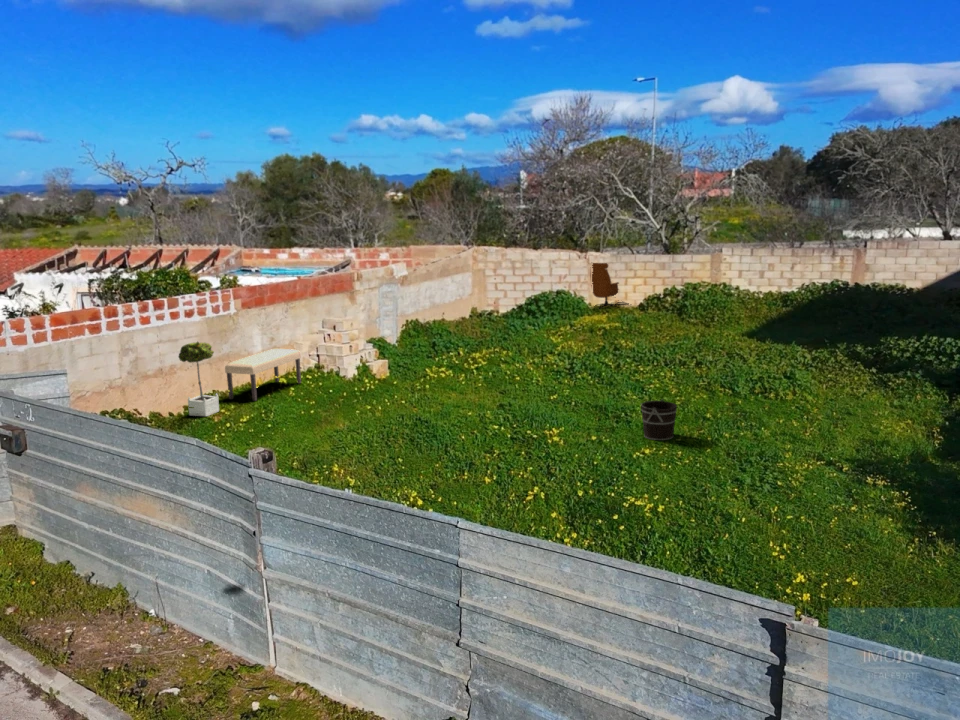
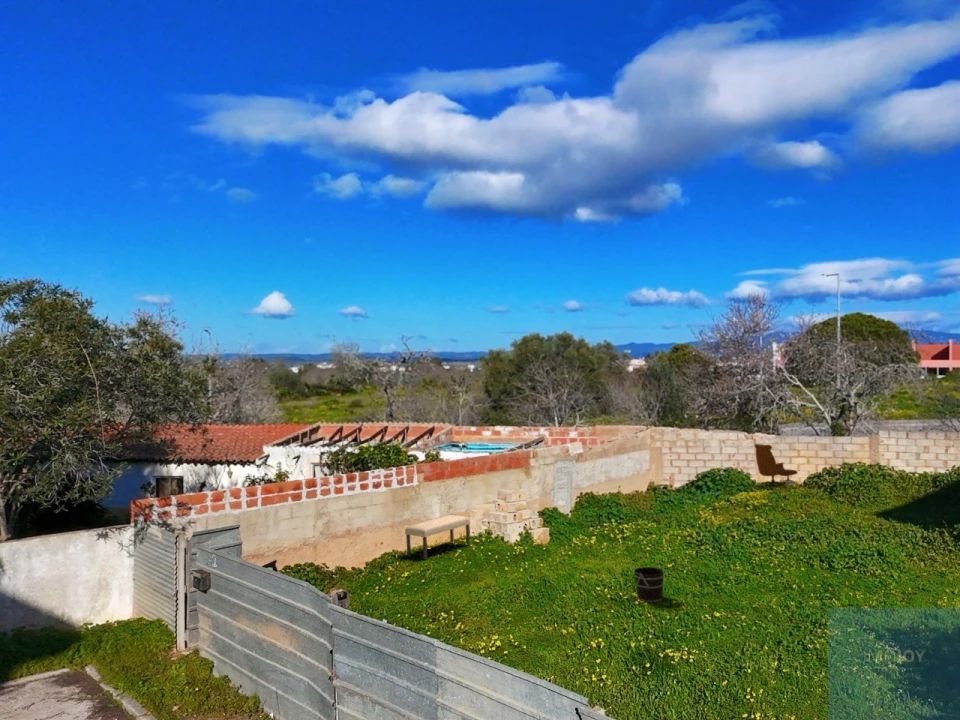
potted tree: present [179,342,219,416] -> none [364,509,394,571]
bucket: present [641,400,677,440] -> present [634,567,663,602]

